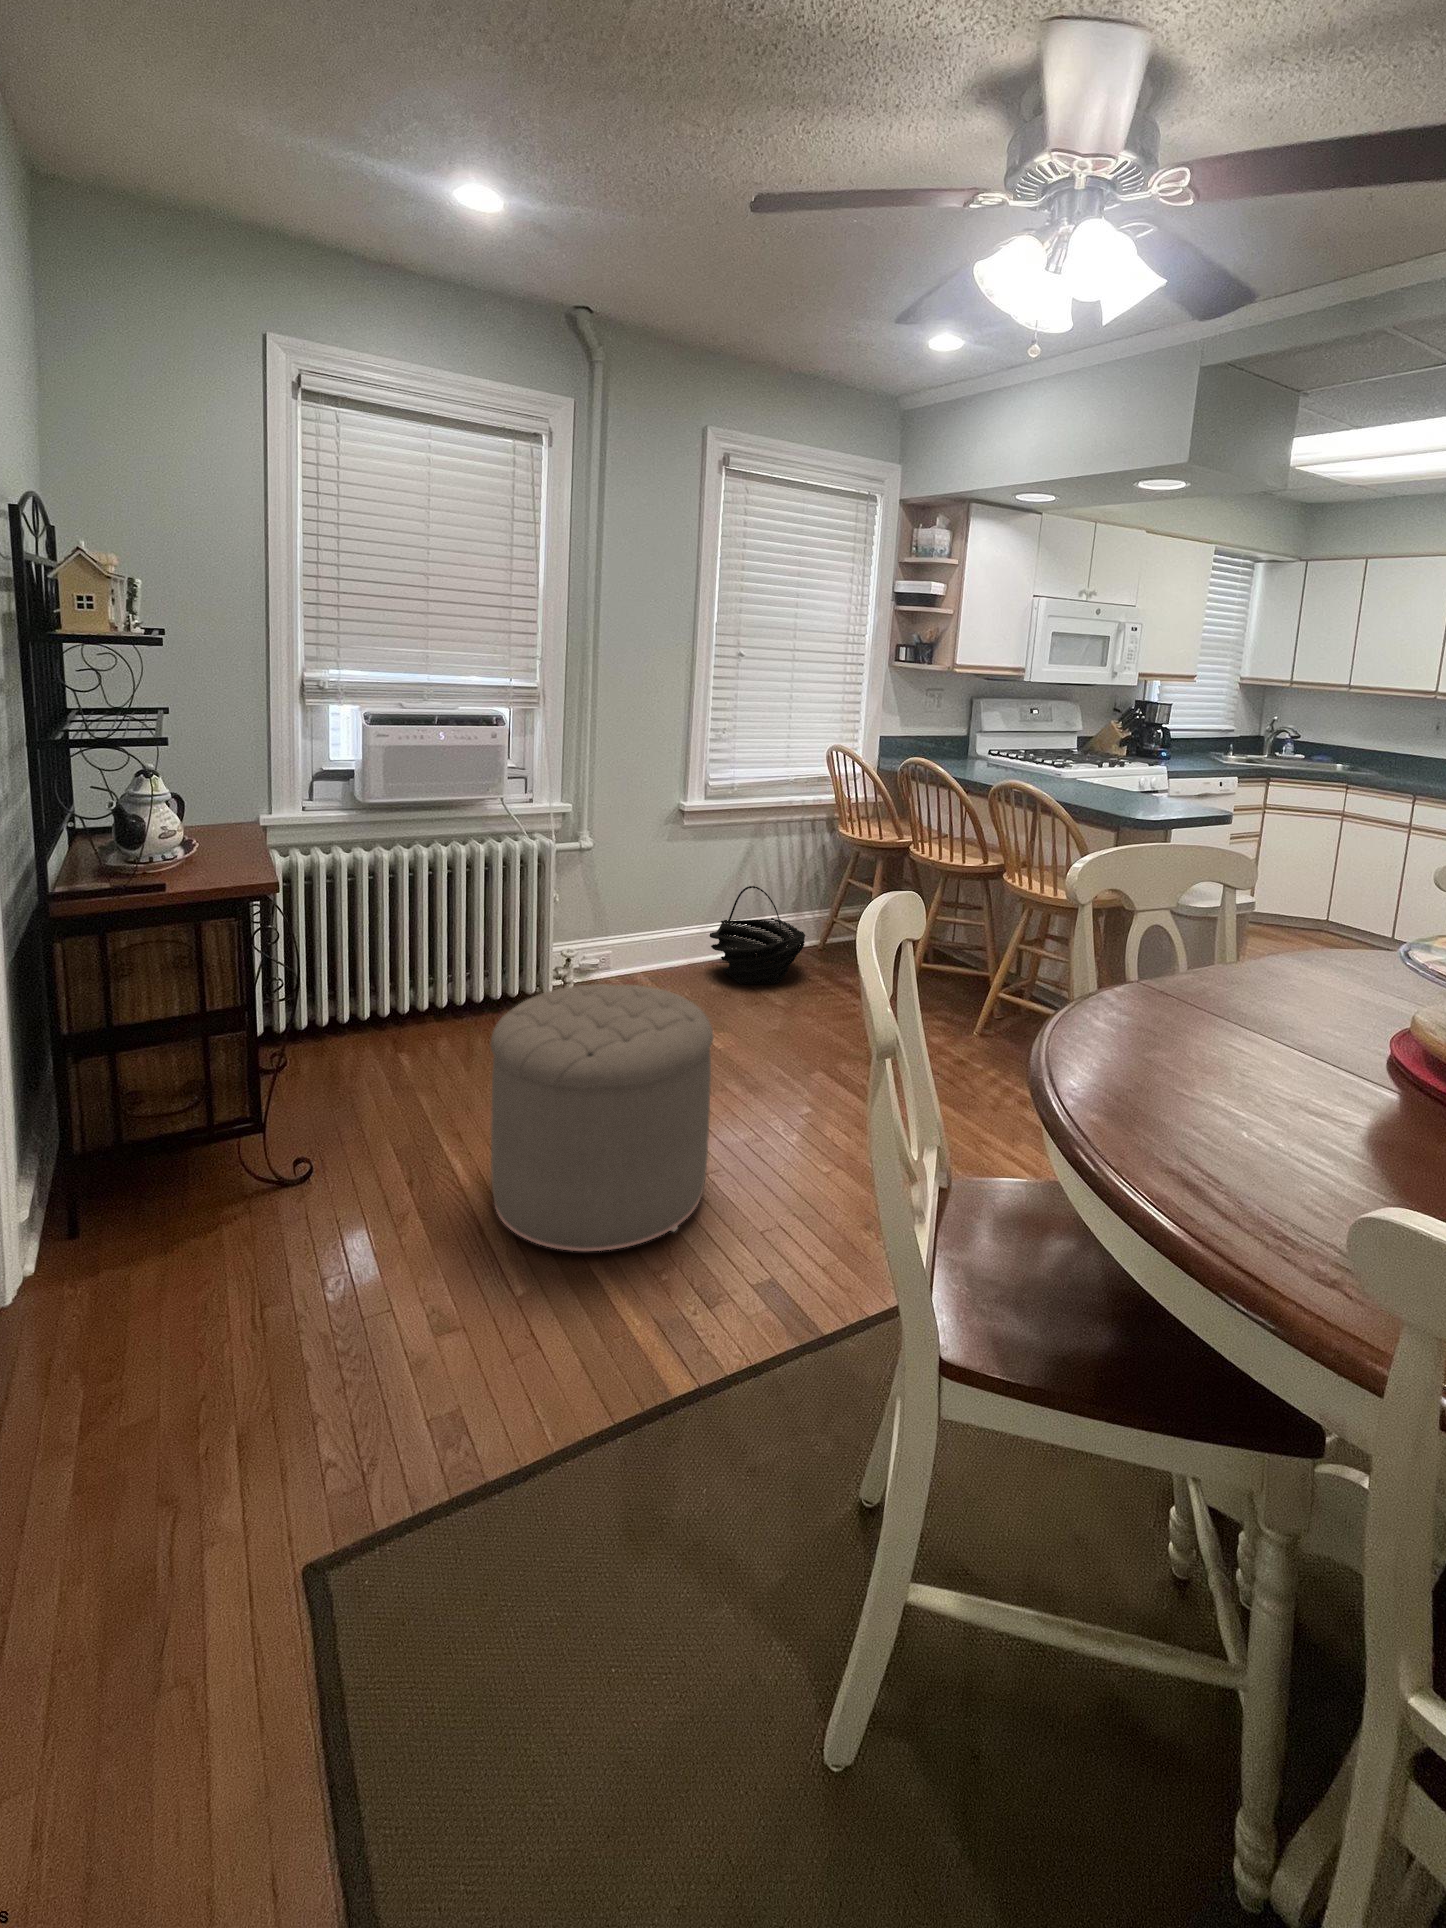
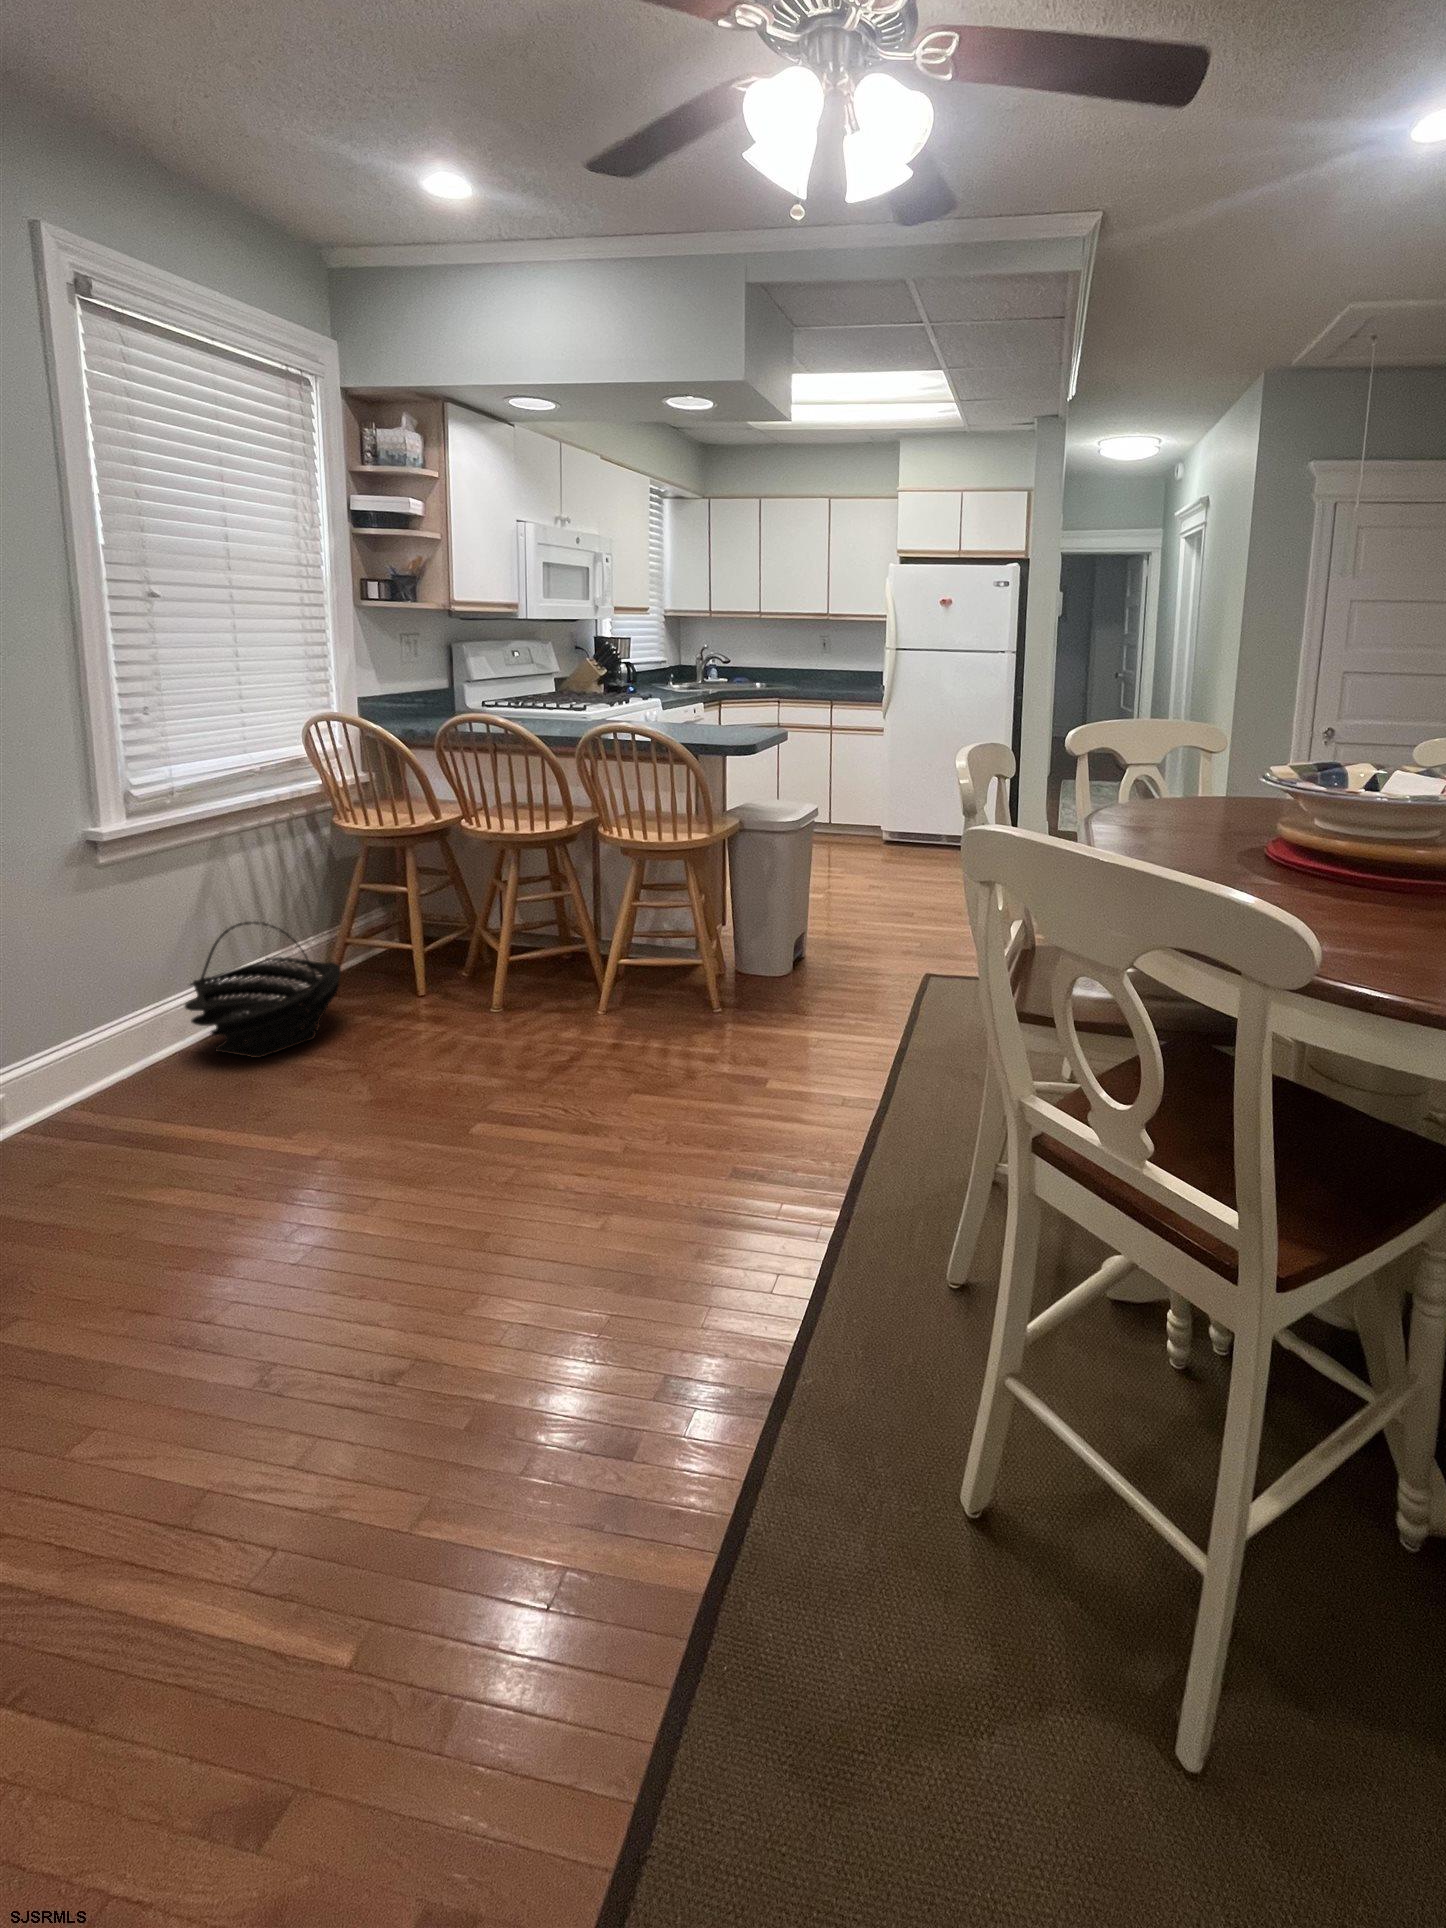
ottoman: present [491,984,714,1251] -> none [119,1095,526,1579]

